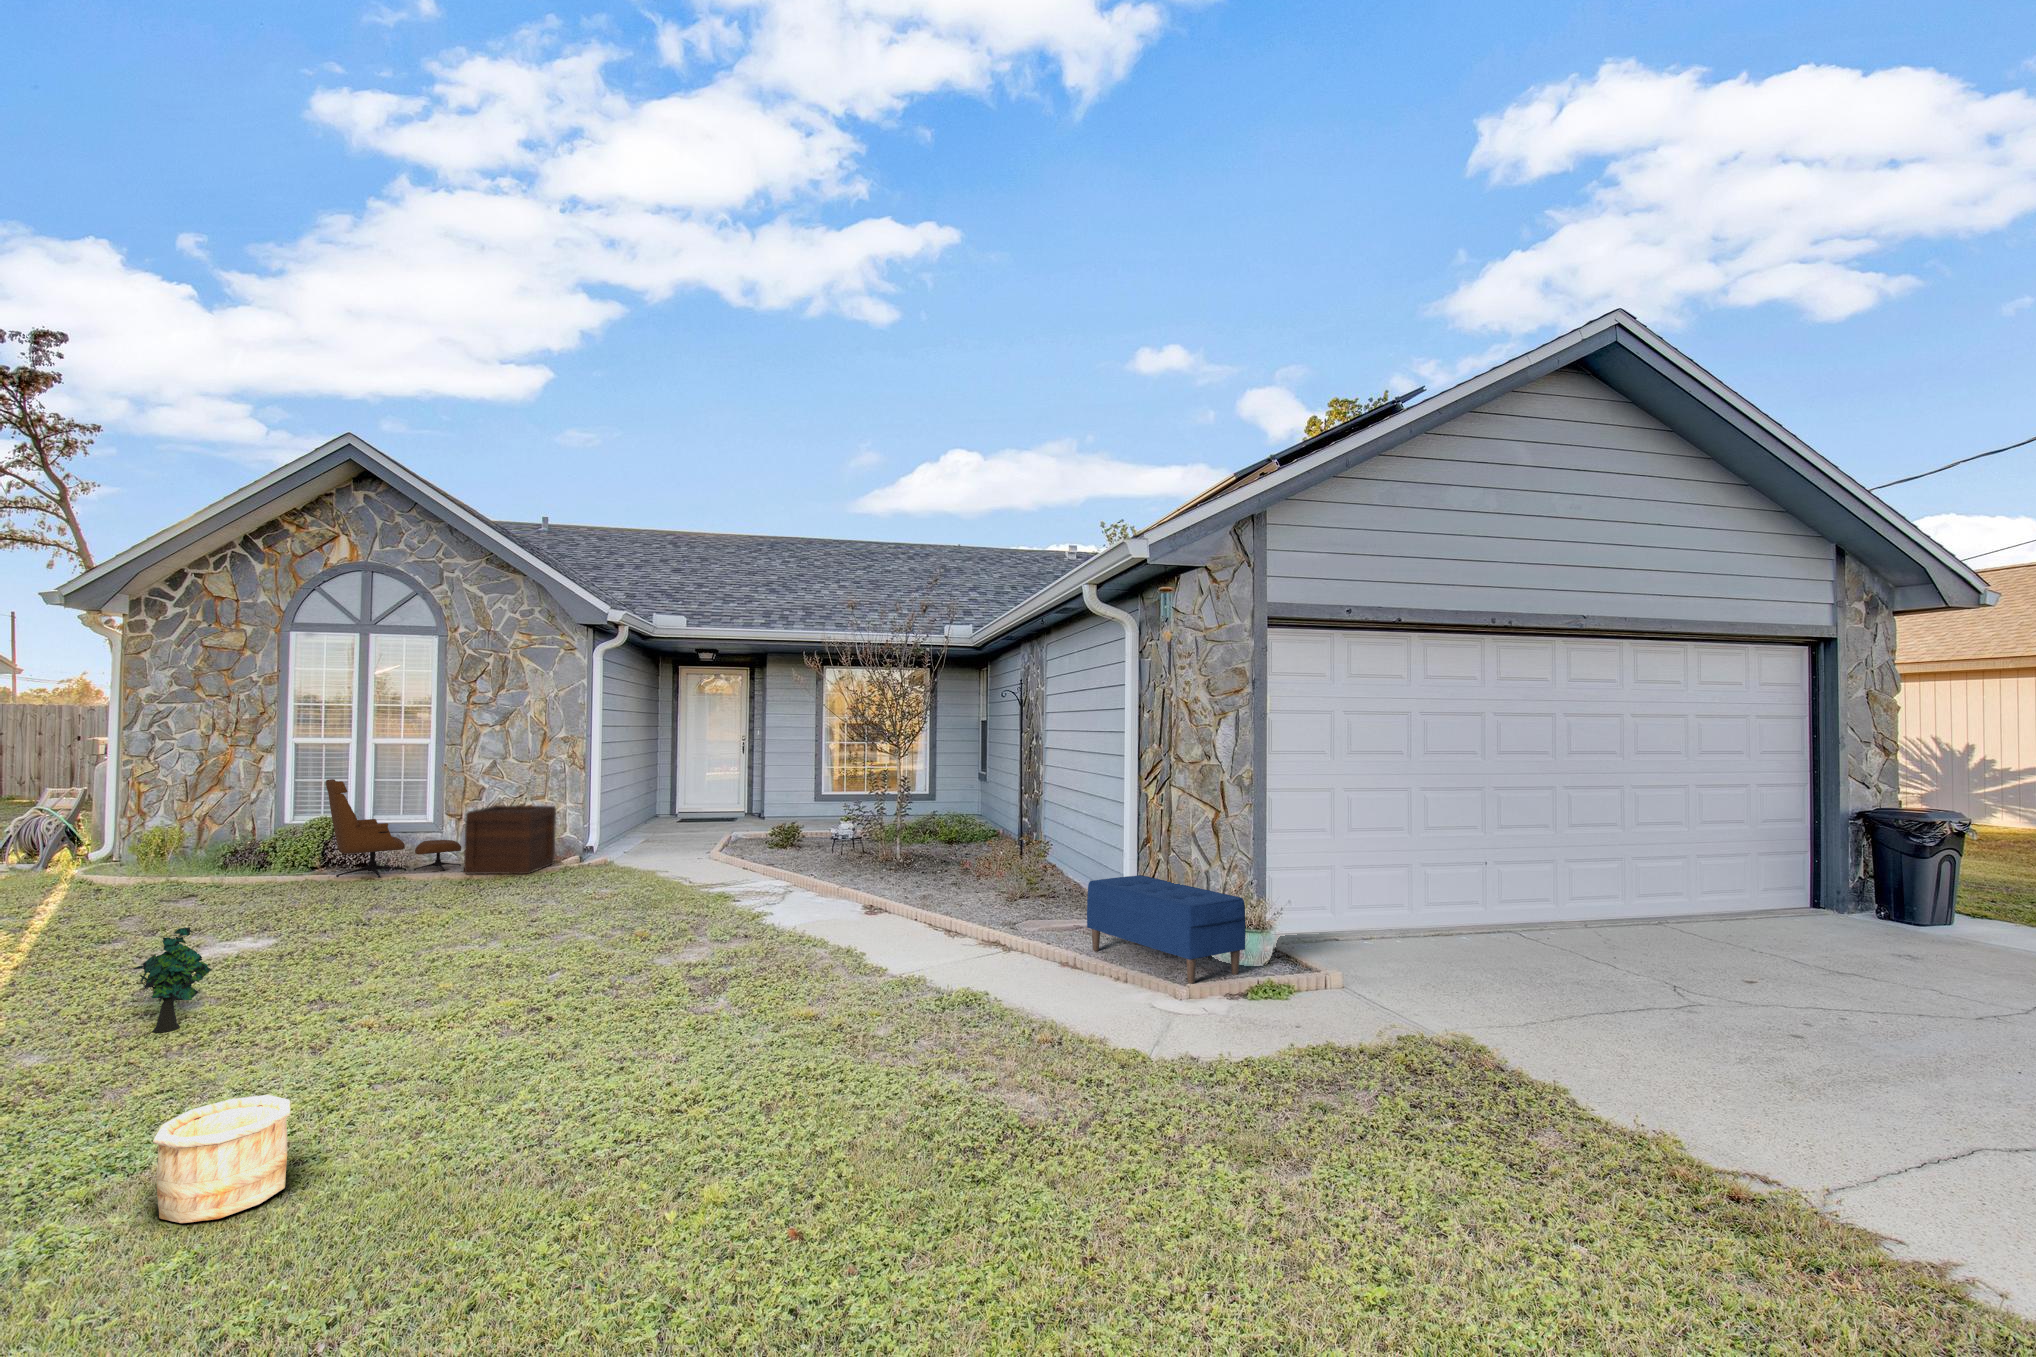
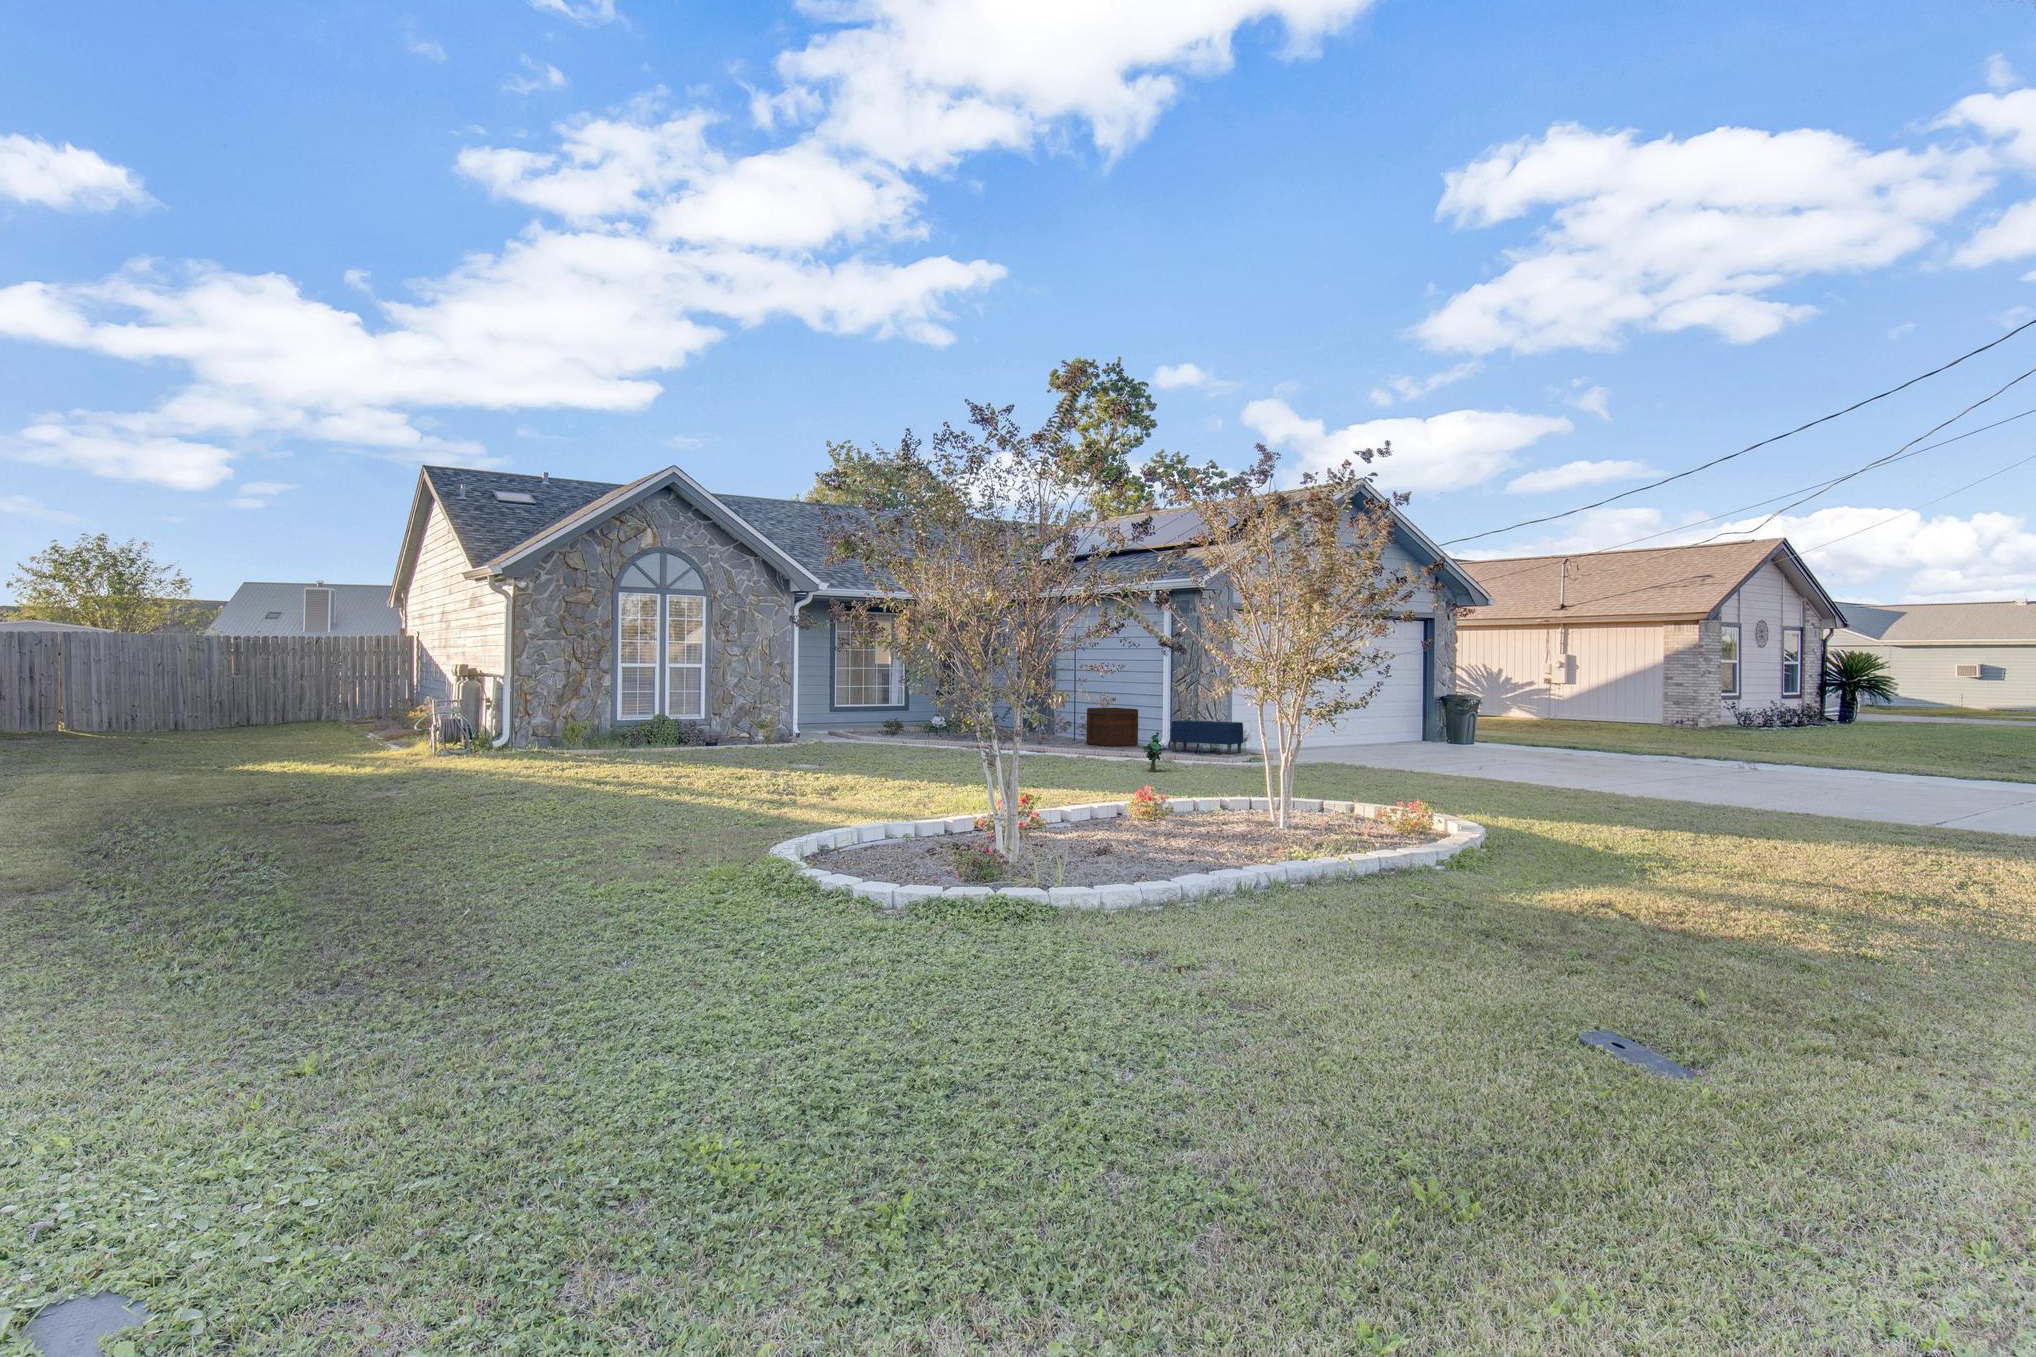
lounge chair: present [326,779,461,878] -> none [682,688,737,748]
wooden crate: present [464,806,556,874] -> present [1086,708,1138,746]
decorative plant: present [133,928,211,1033] -> present [1142,732,1165,772]
wooden bucket: present [153,1095,290,1223] -> none [1076,752,1105,776]

